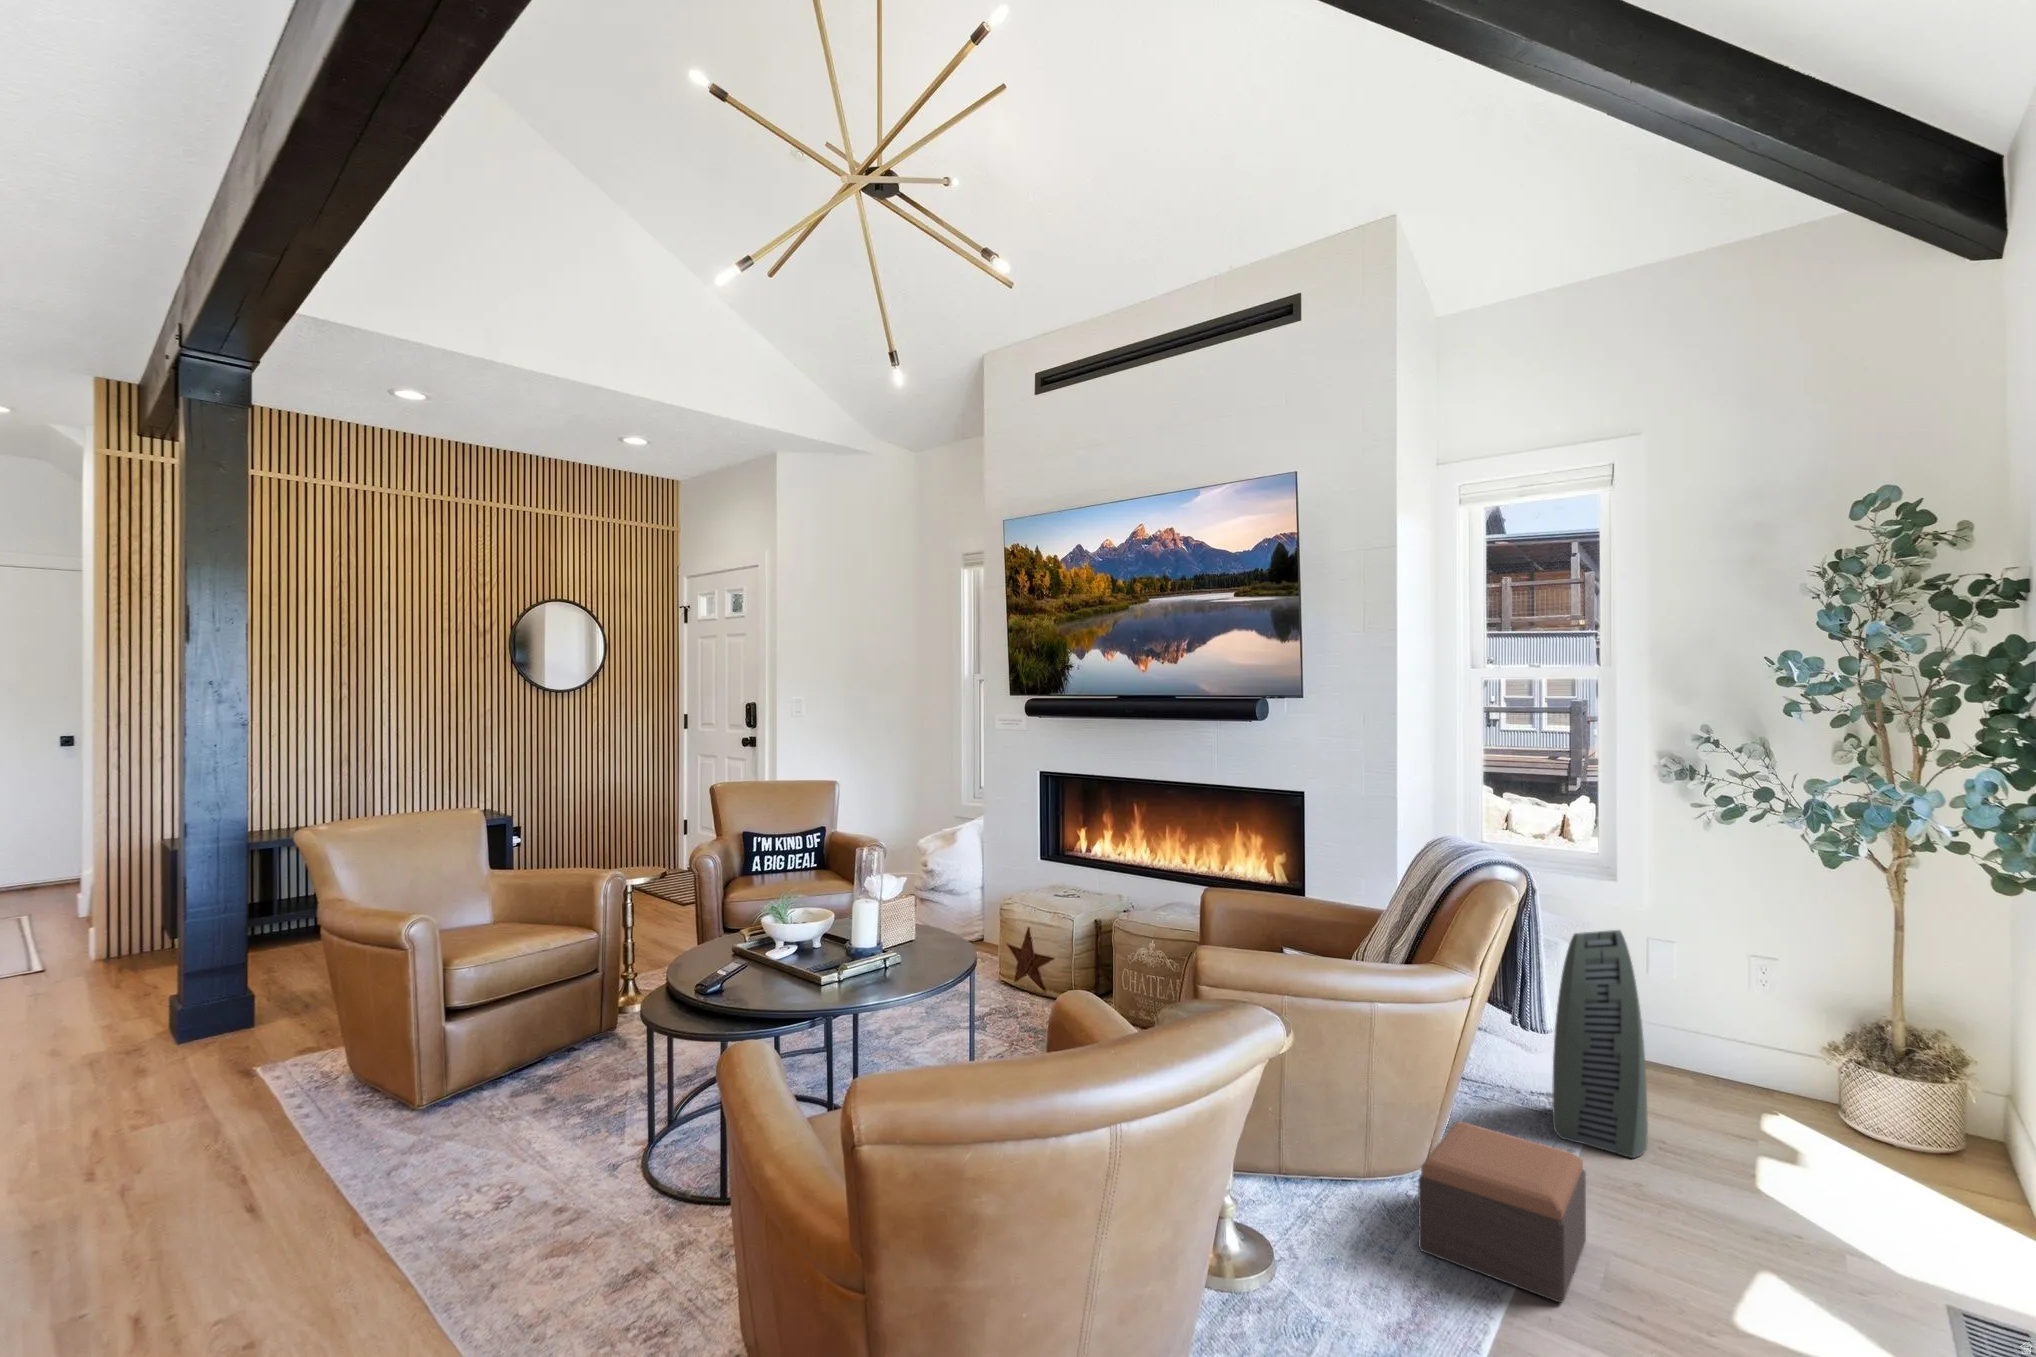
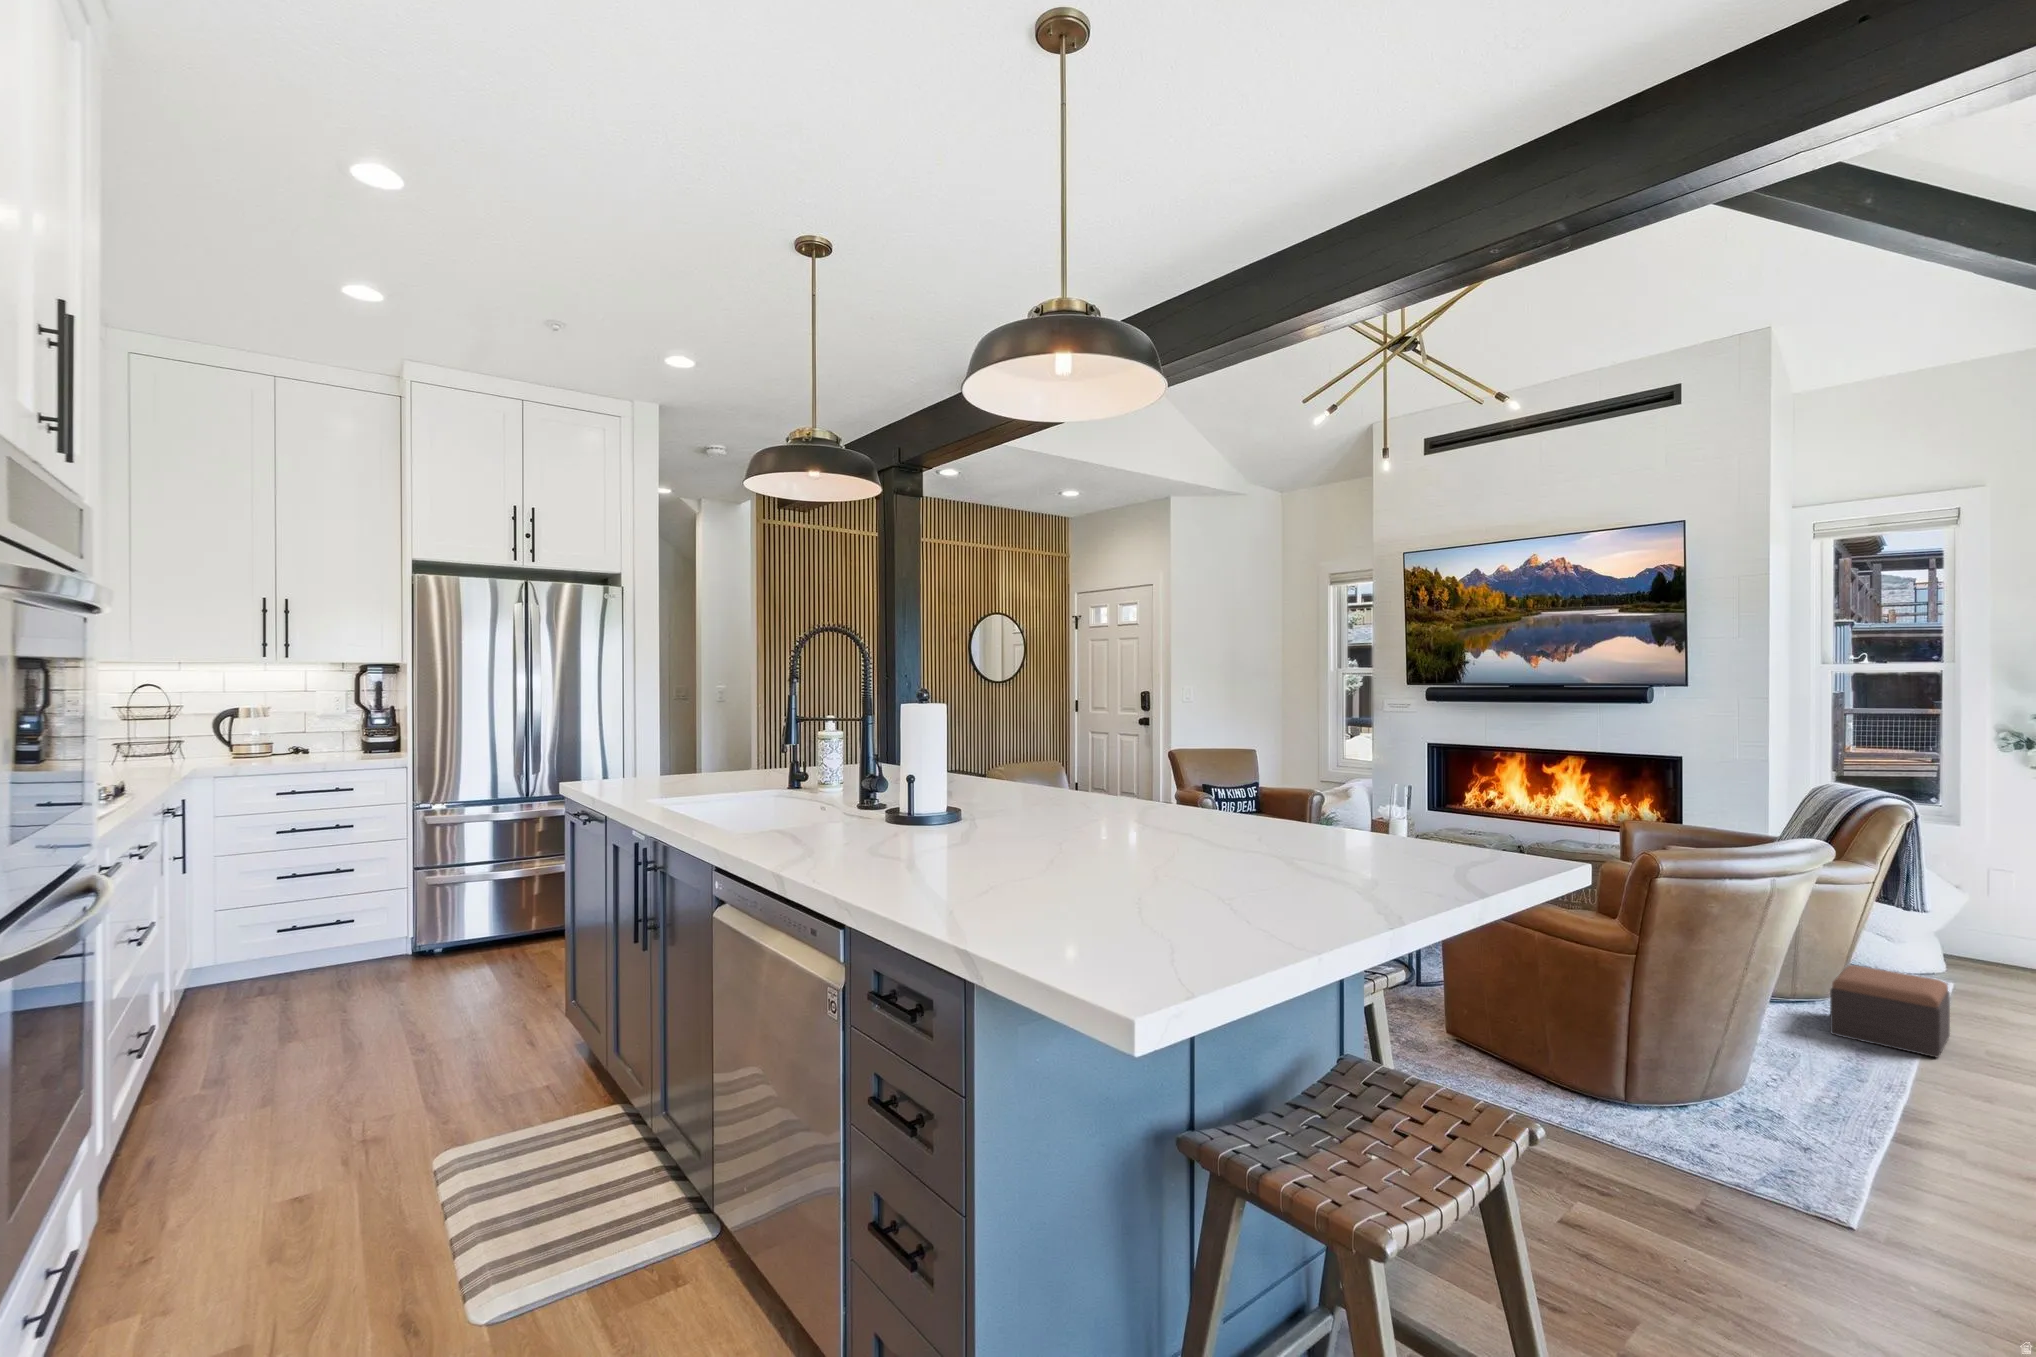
air purifier: present [1552,930,1648,1158] -> none [1910,853,1989,1007]

